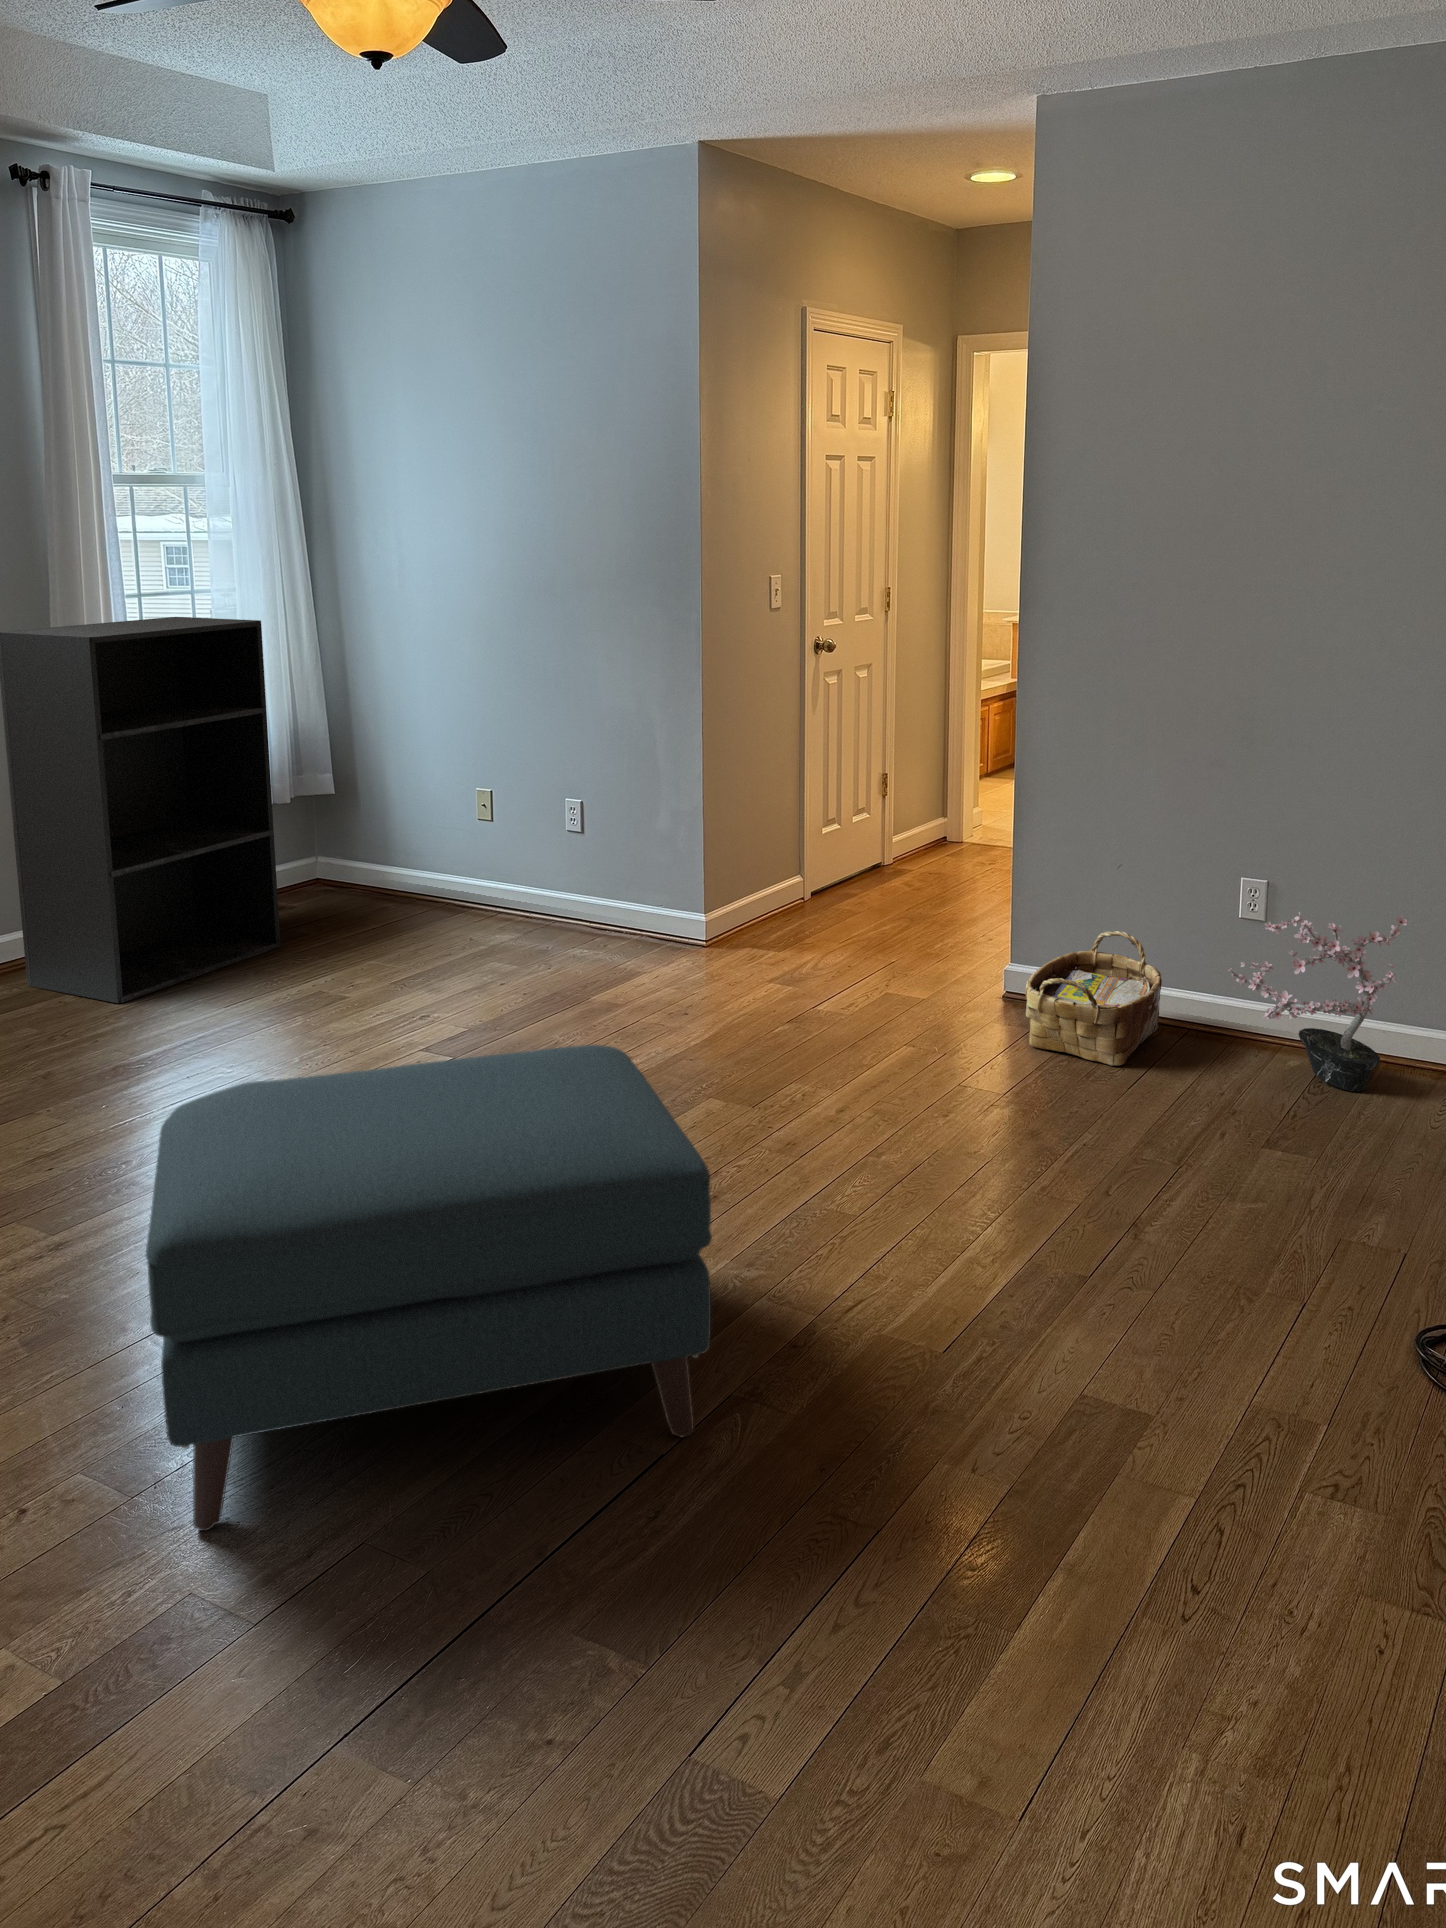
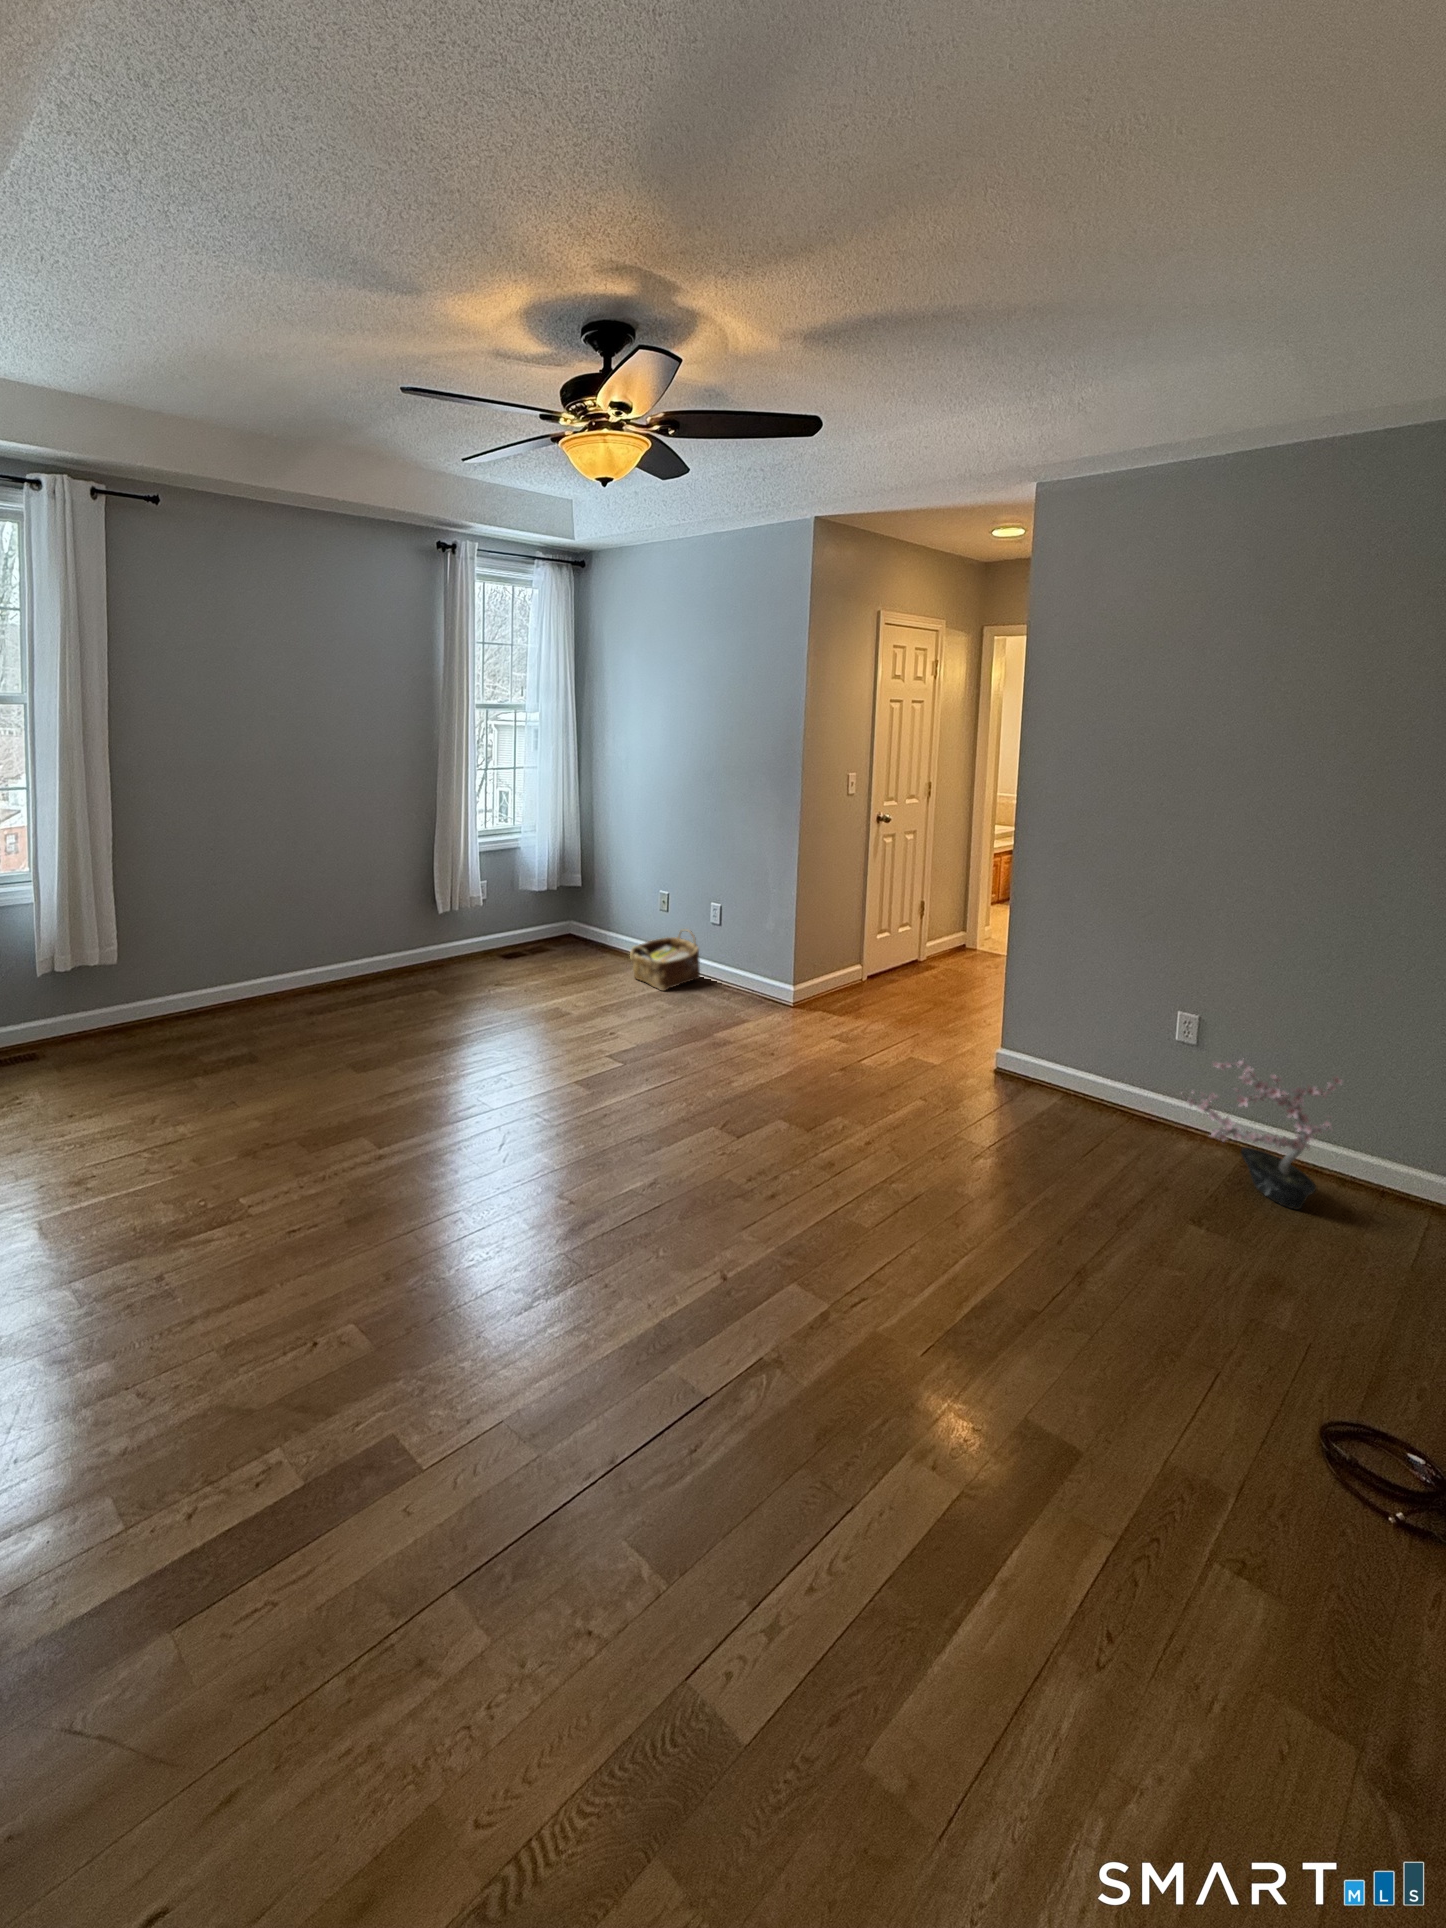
bookshelf: present [0,617,280,1003] -> none [408,783,546,1001]
woven basket: present [1025,931,1162,1066] -> present [630,929,700,991]
ottoman: present [146,1045,712,1531] -> none [383,1102,759,1428]

